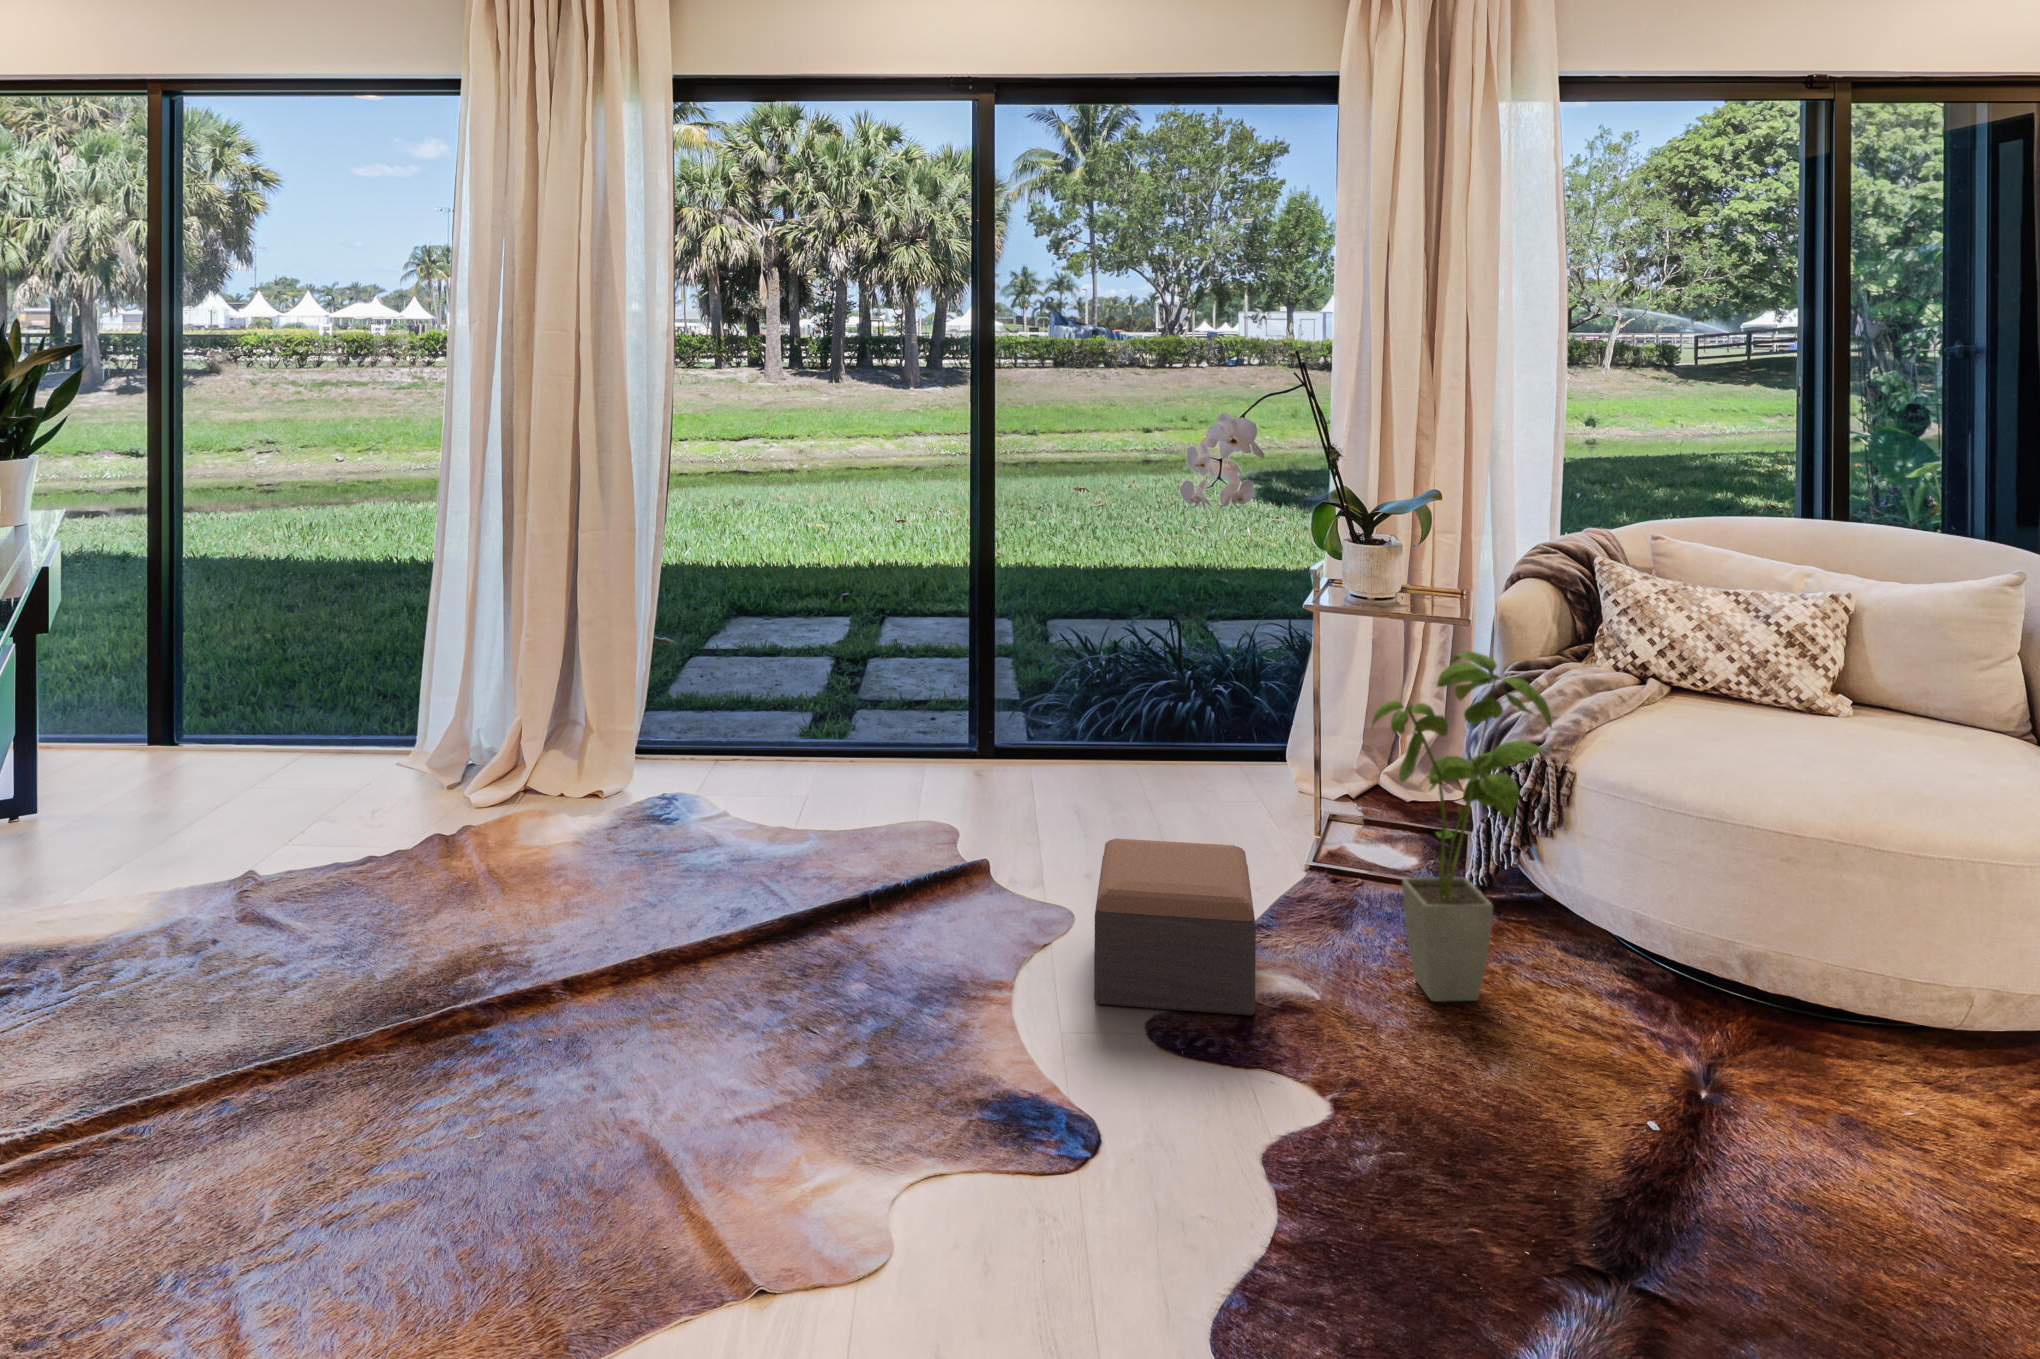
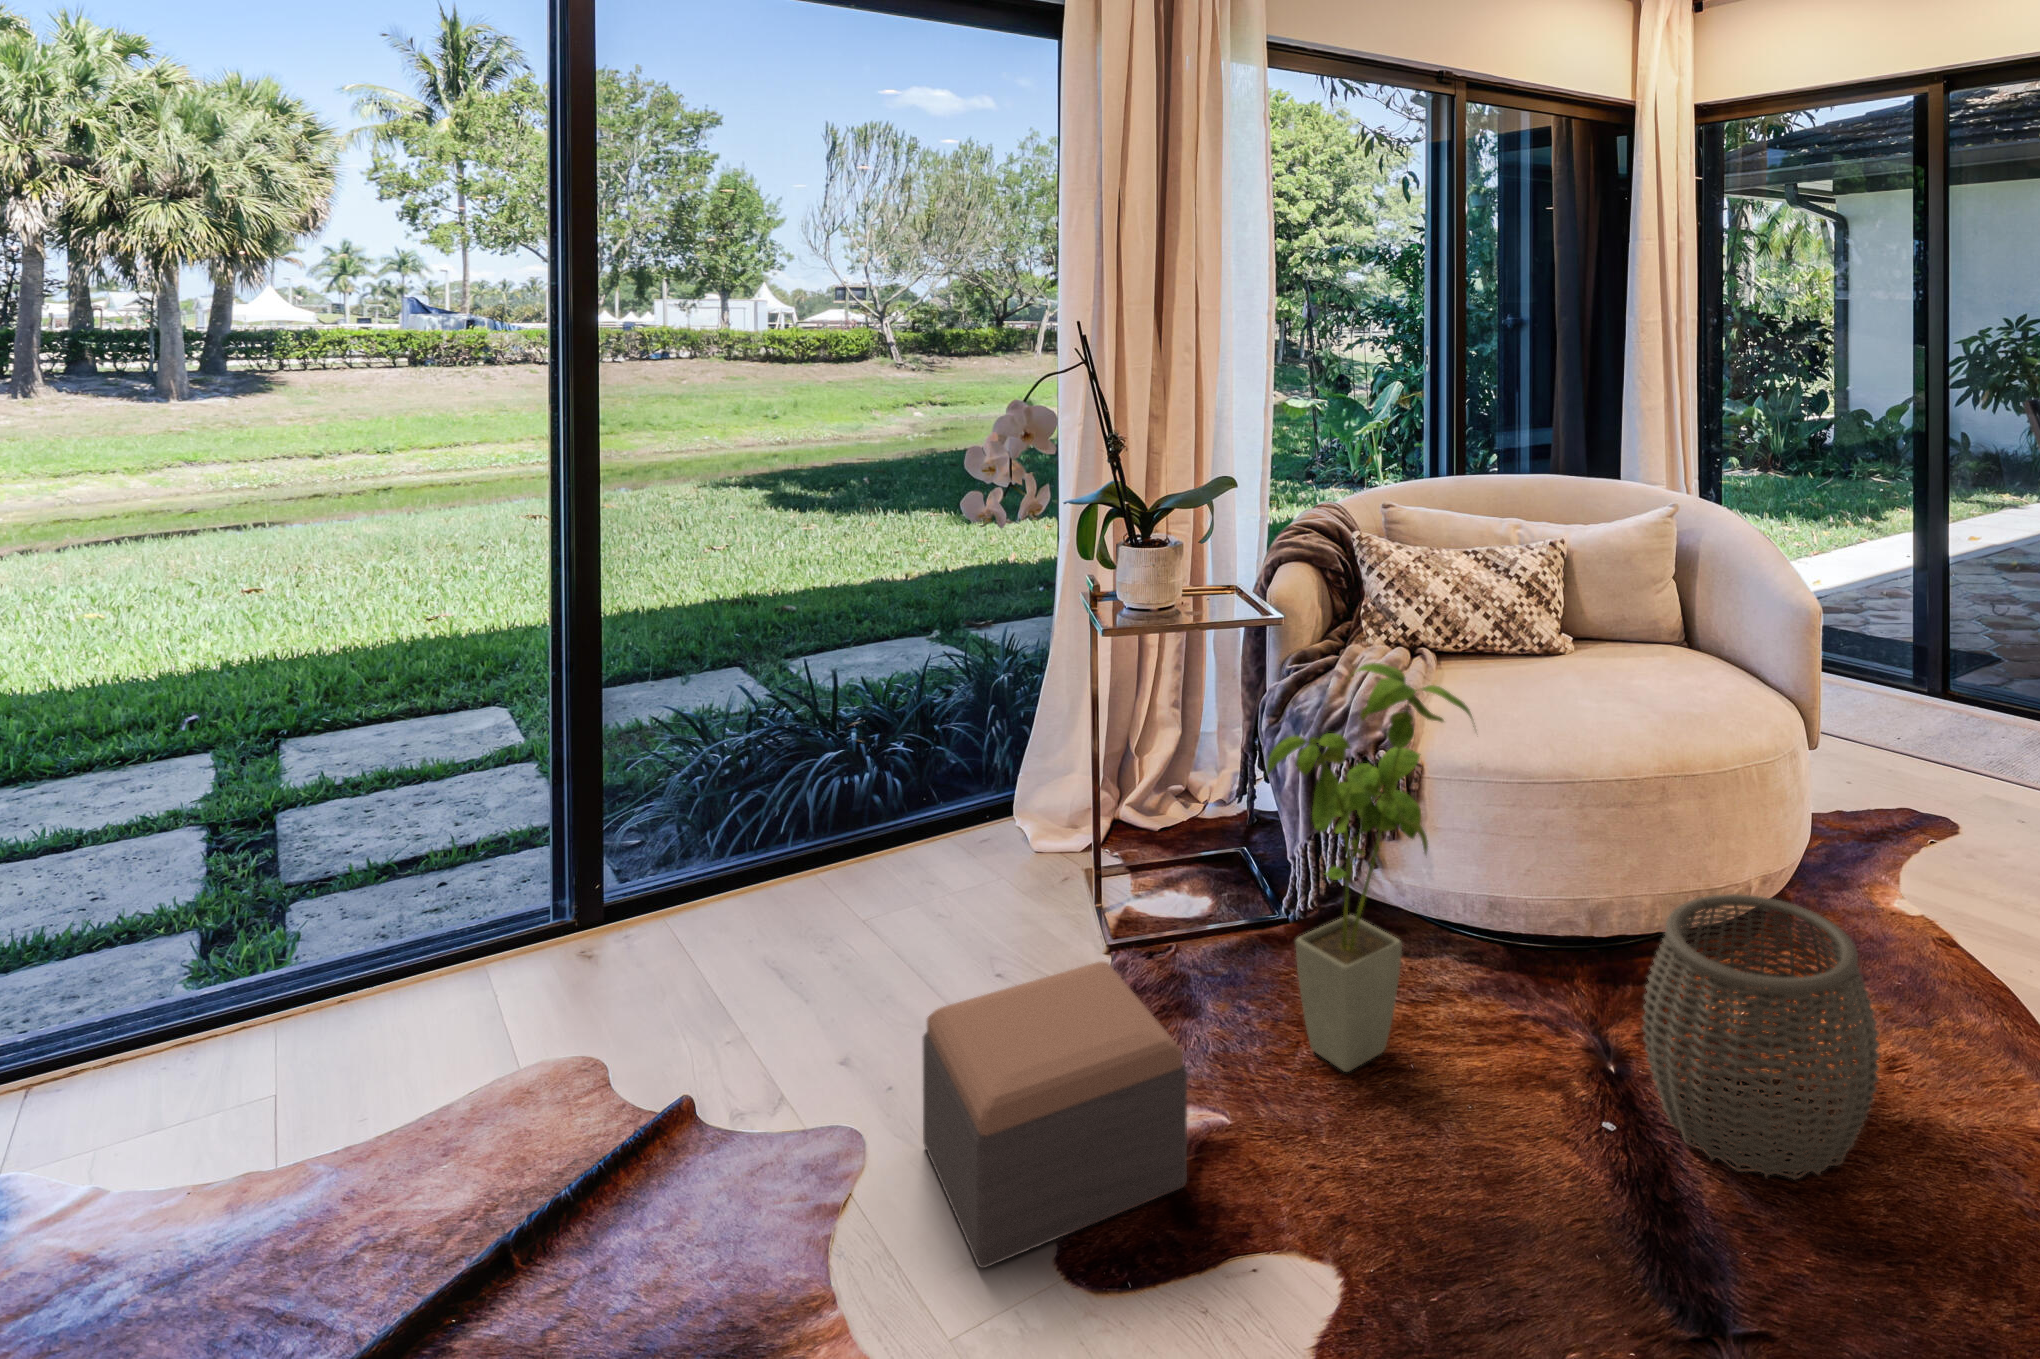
woven basket: none [1685,938,1957,1229] -> present [1643,894,1880,1179]

